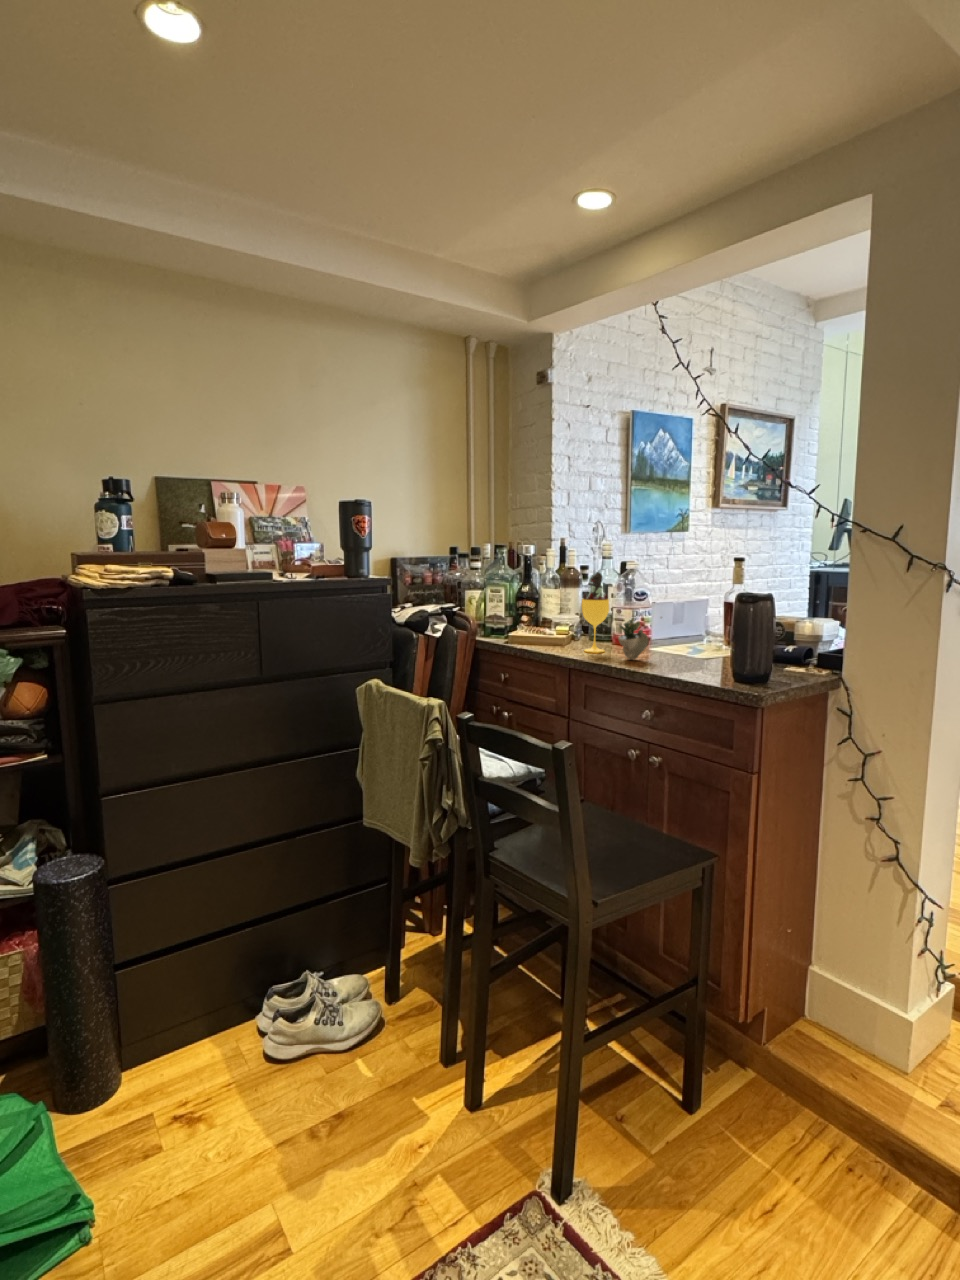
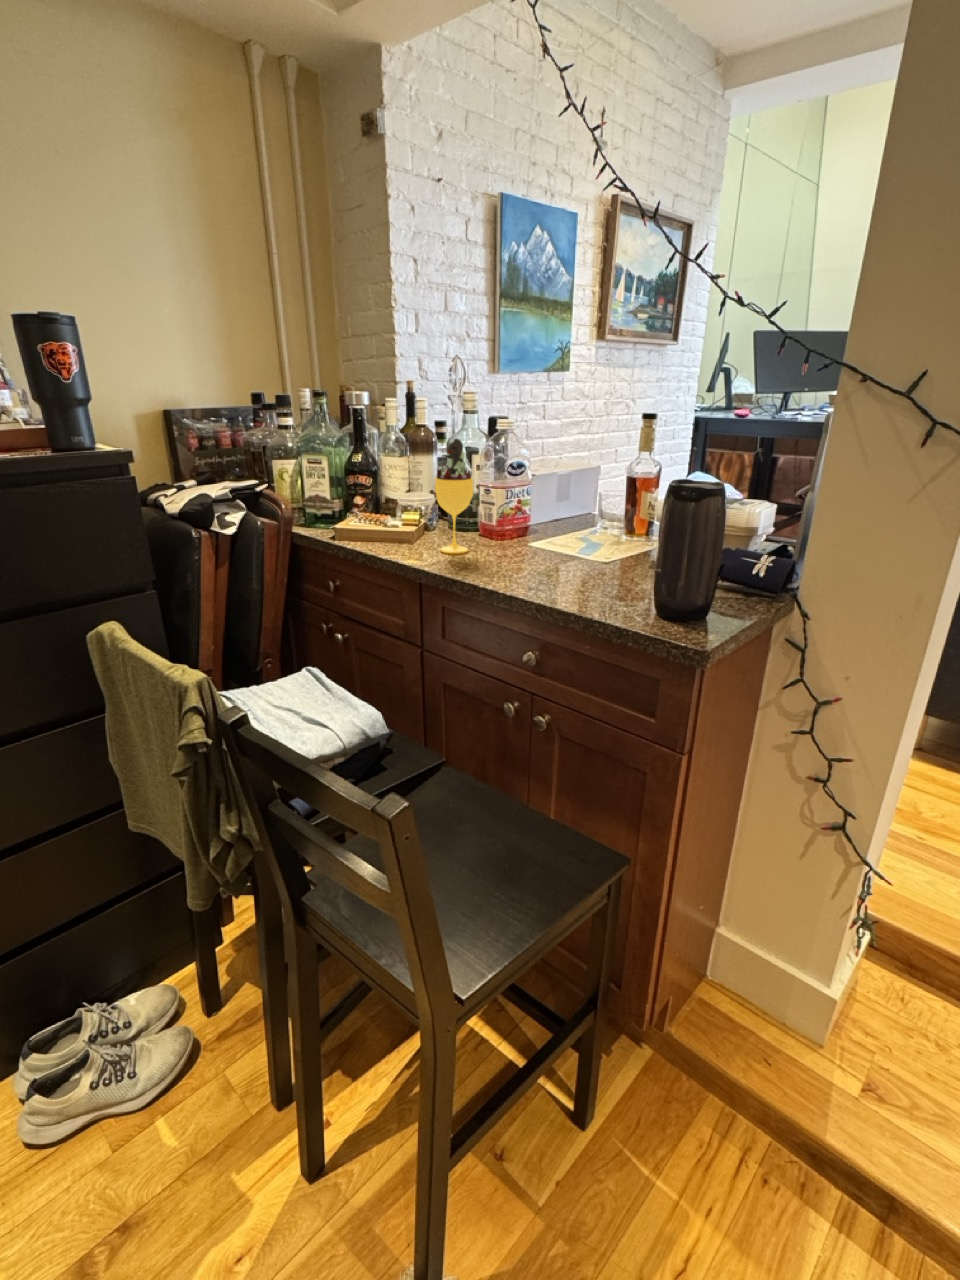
succulent plant: present [619,617,649,660] -> none [486,506,548,567]

